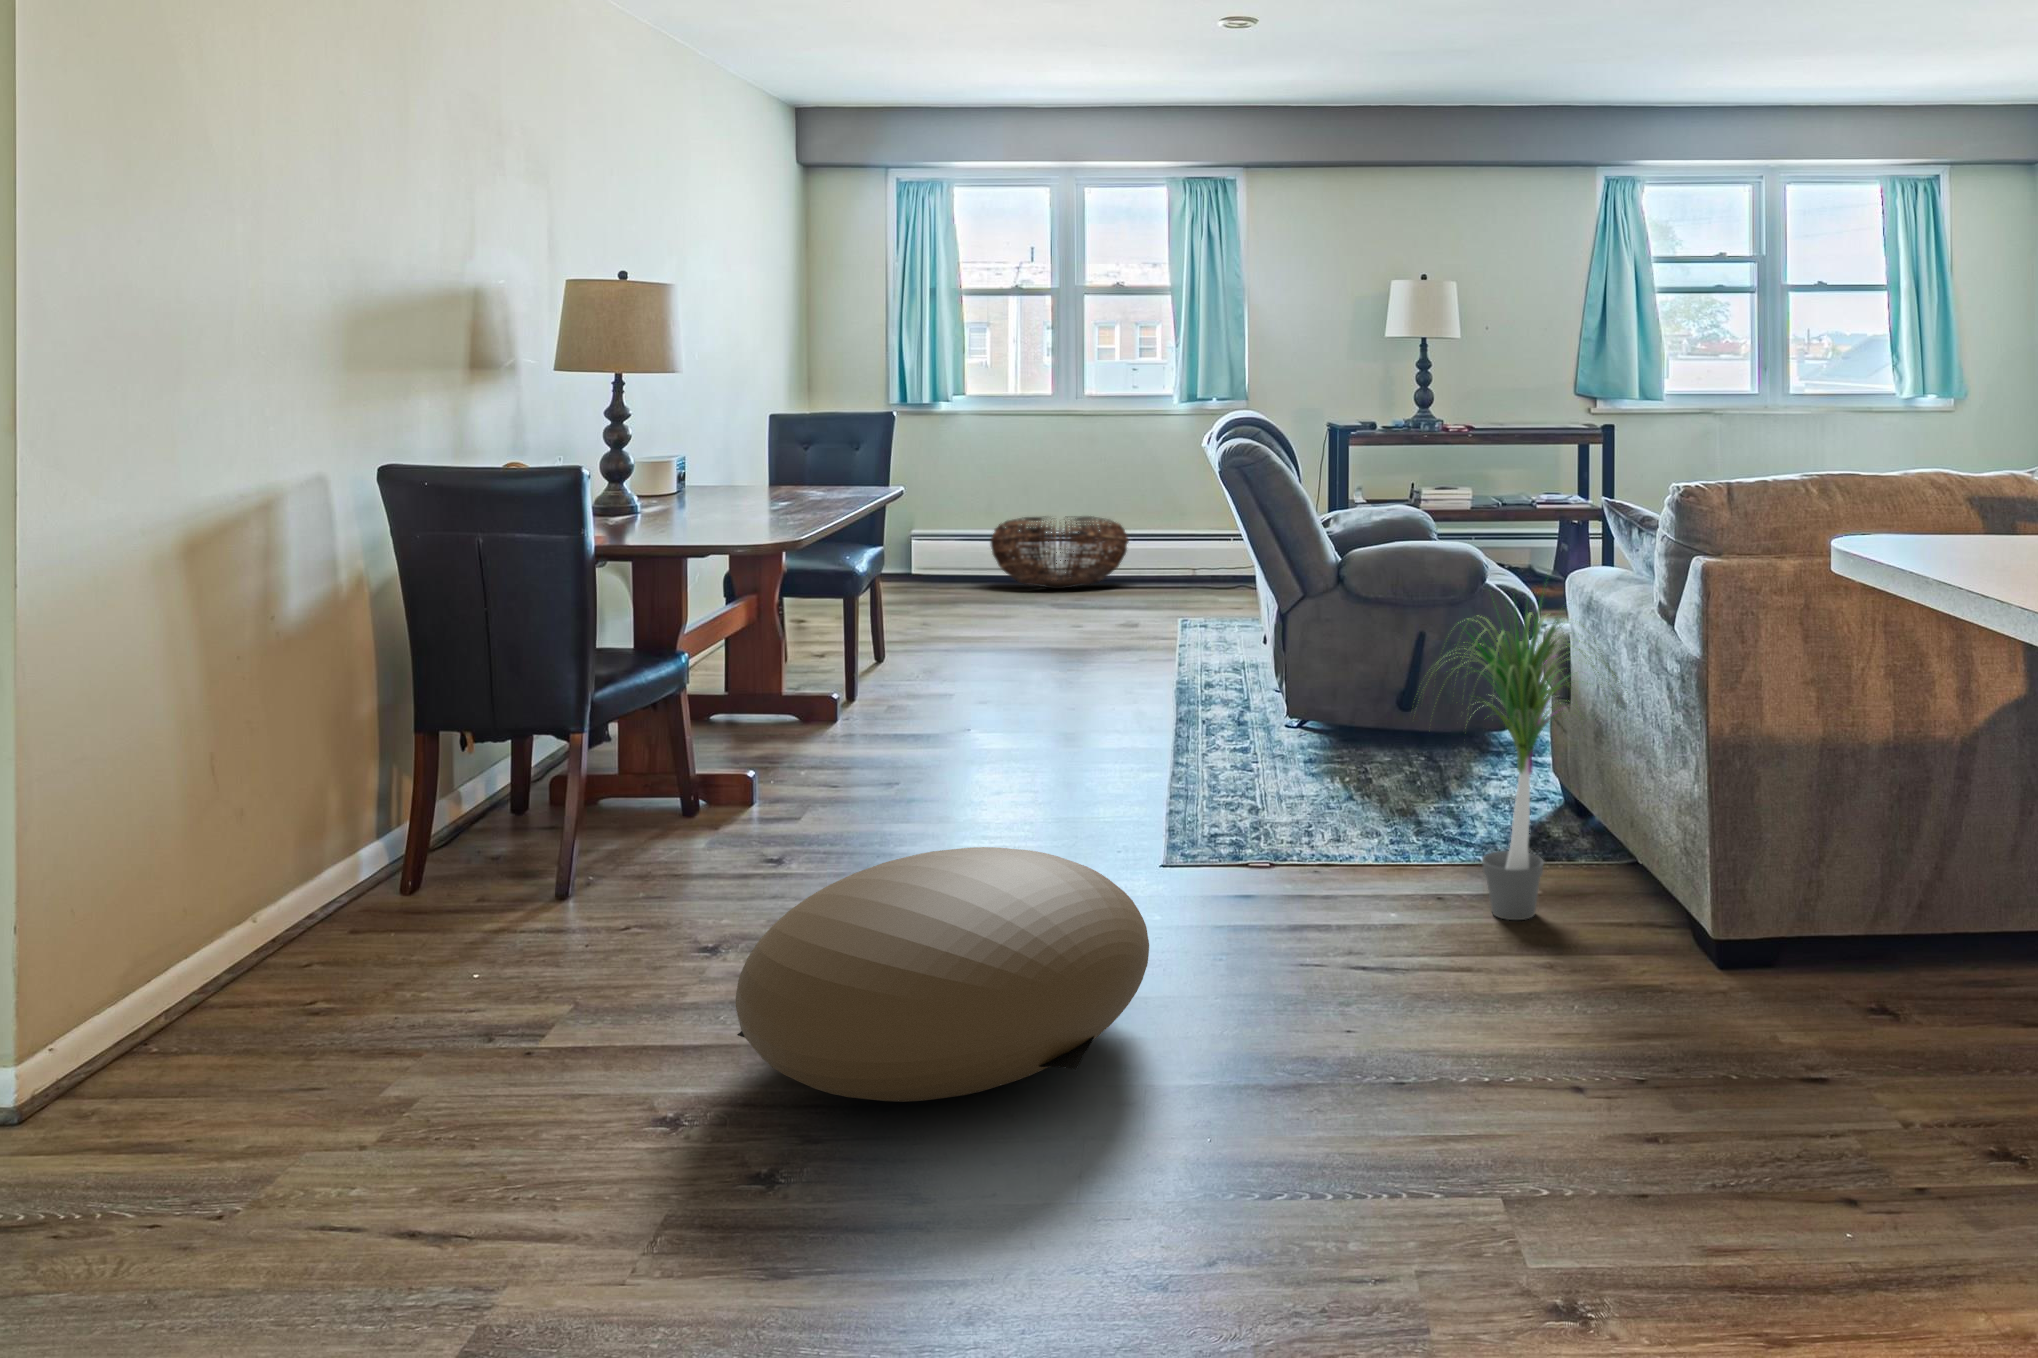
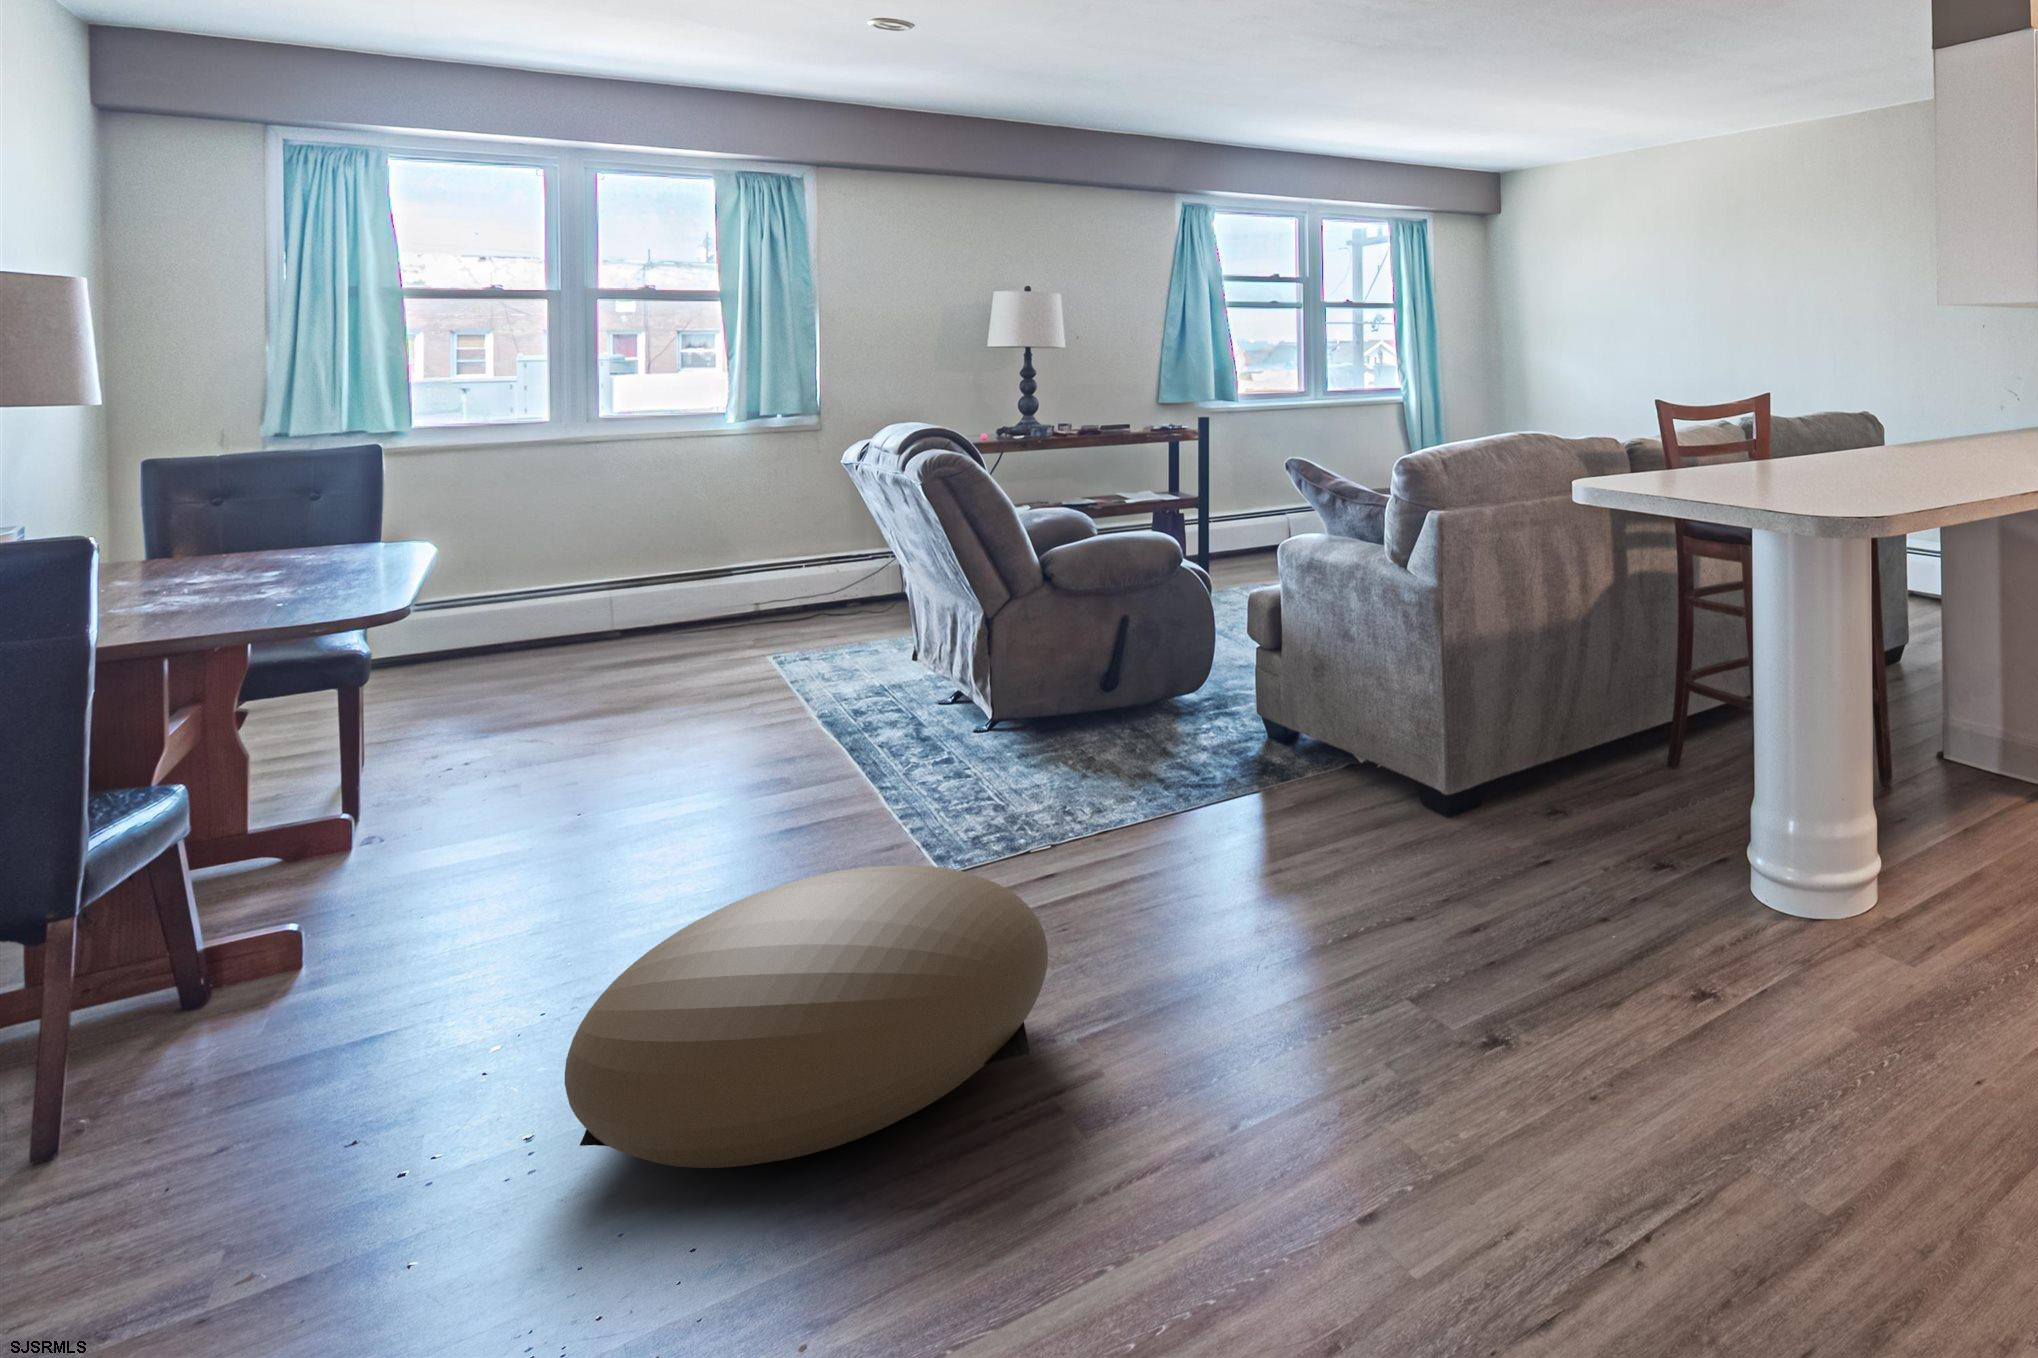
basket: present [990,516,1129,589] -> none [492,550,682,637]
potted plant: present [1426,593,1627,920] -> none [1201,529,1402,843]

